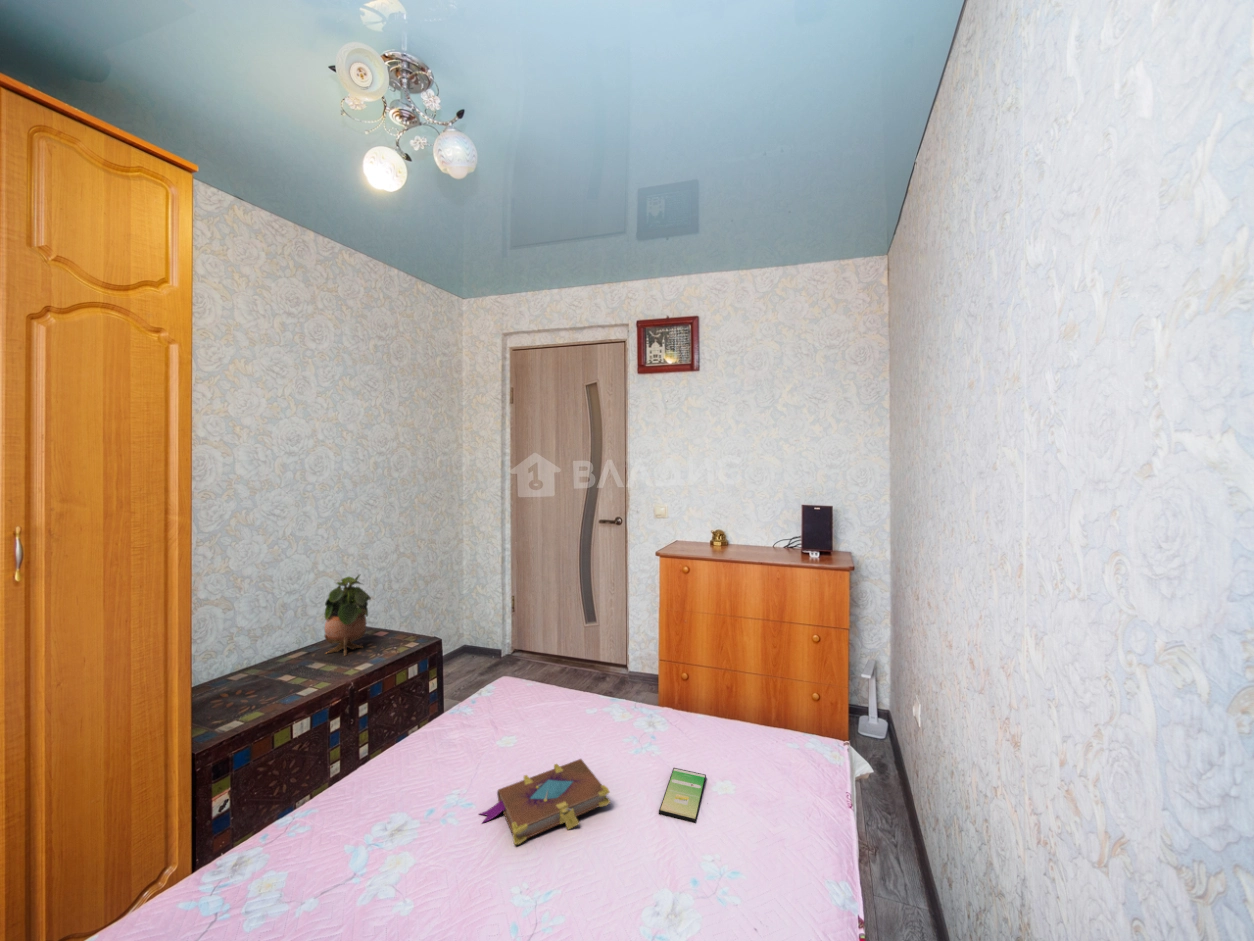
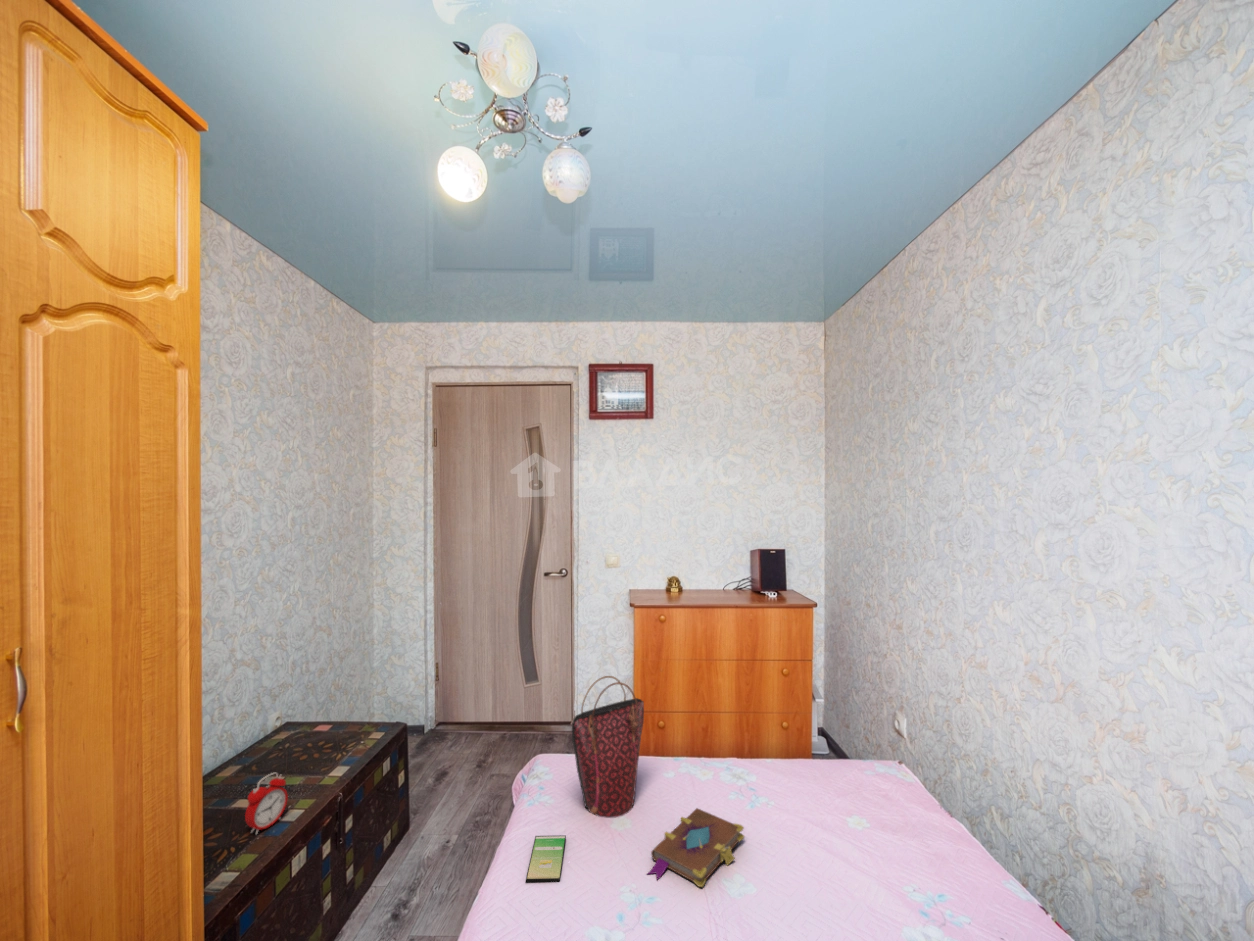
potted plant: present [325,575,371,655] -> none [269,662,327,767]
handbag: none [473,604,563,750] -> present [572,676,644,818]
alarm clock: none [262,654,301,701] -> present [245,773,288,834]
smartphone: present [659,768,706,823] -> present [525,835,566,883]

